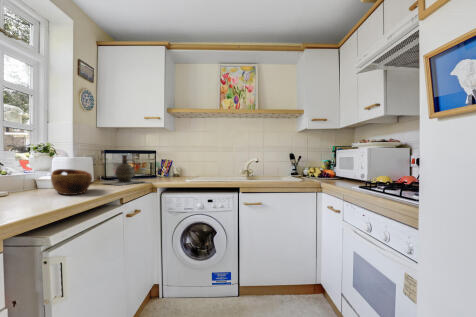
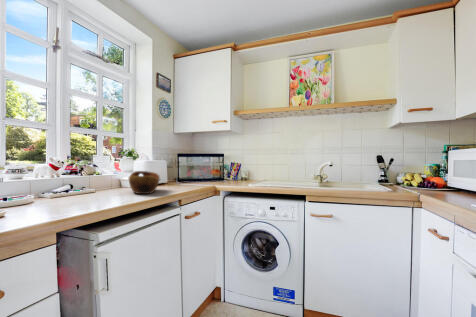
ceramic jug: present [103,155,143,185] -> none [171,158,211,187]

